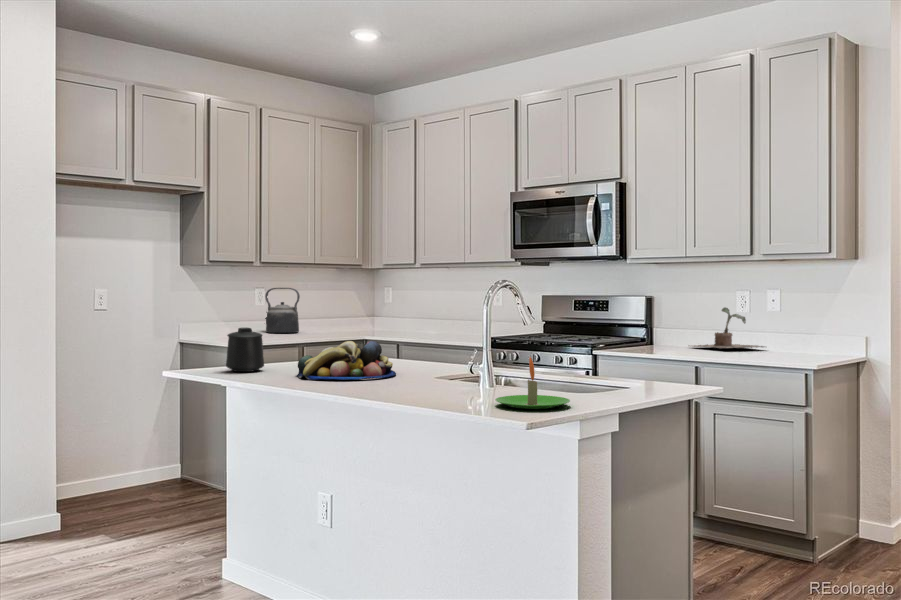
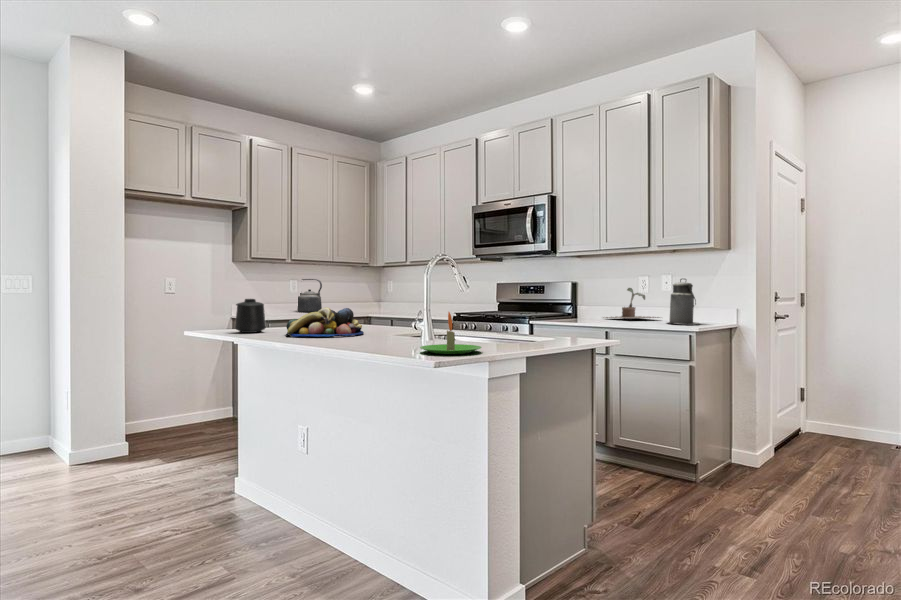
canister: none [774,298,819,358] -> present [669,278,699,325]

